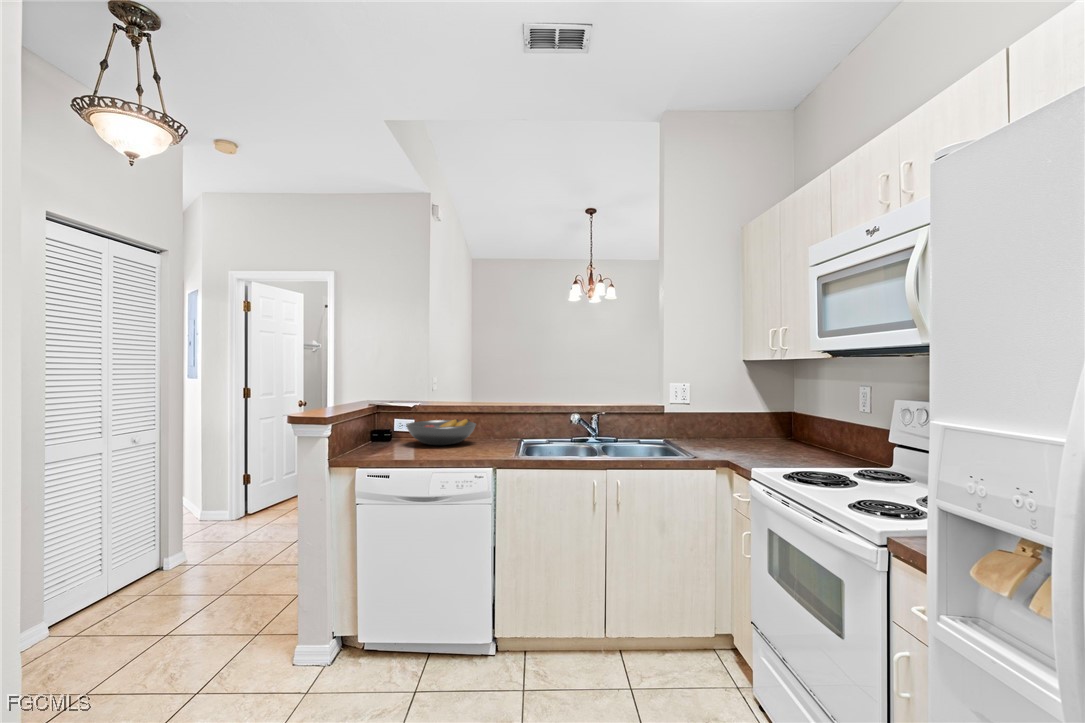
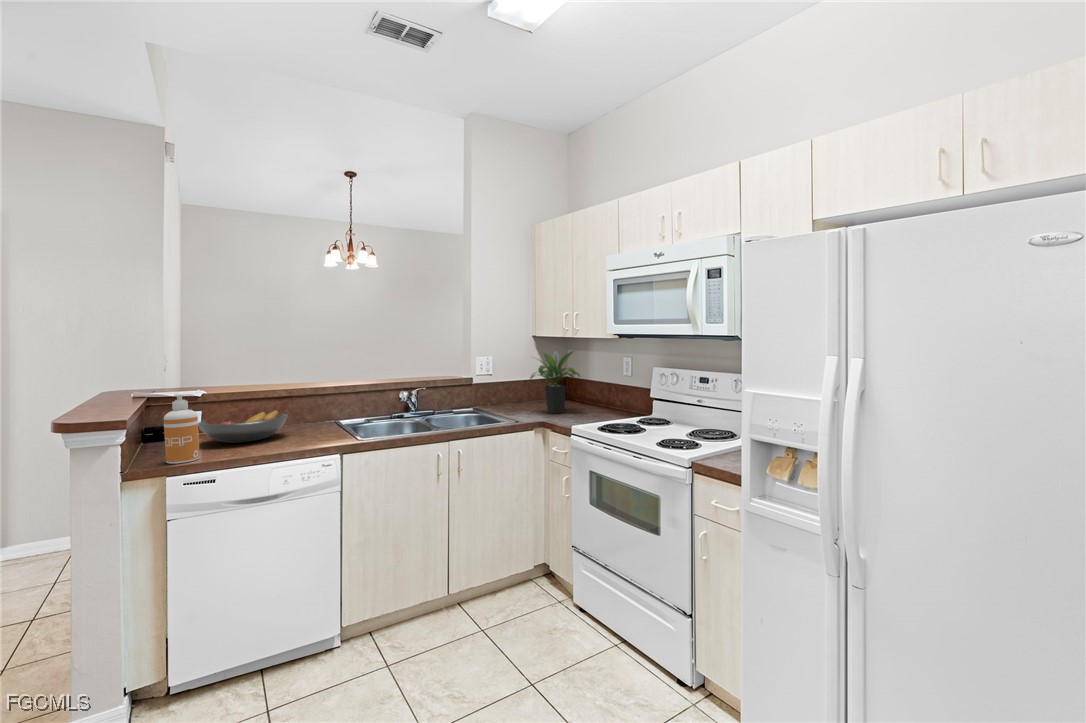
potted plant: none [725,375,792,453] -> present [530,351,580,413]
soap dispenser: none [374,397,398,455] -> present [164,394,200,464]

